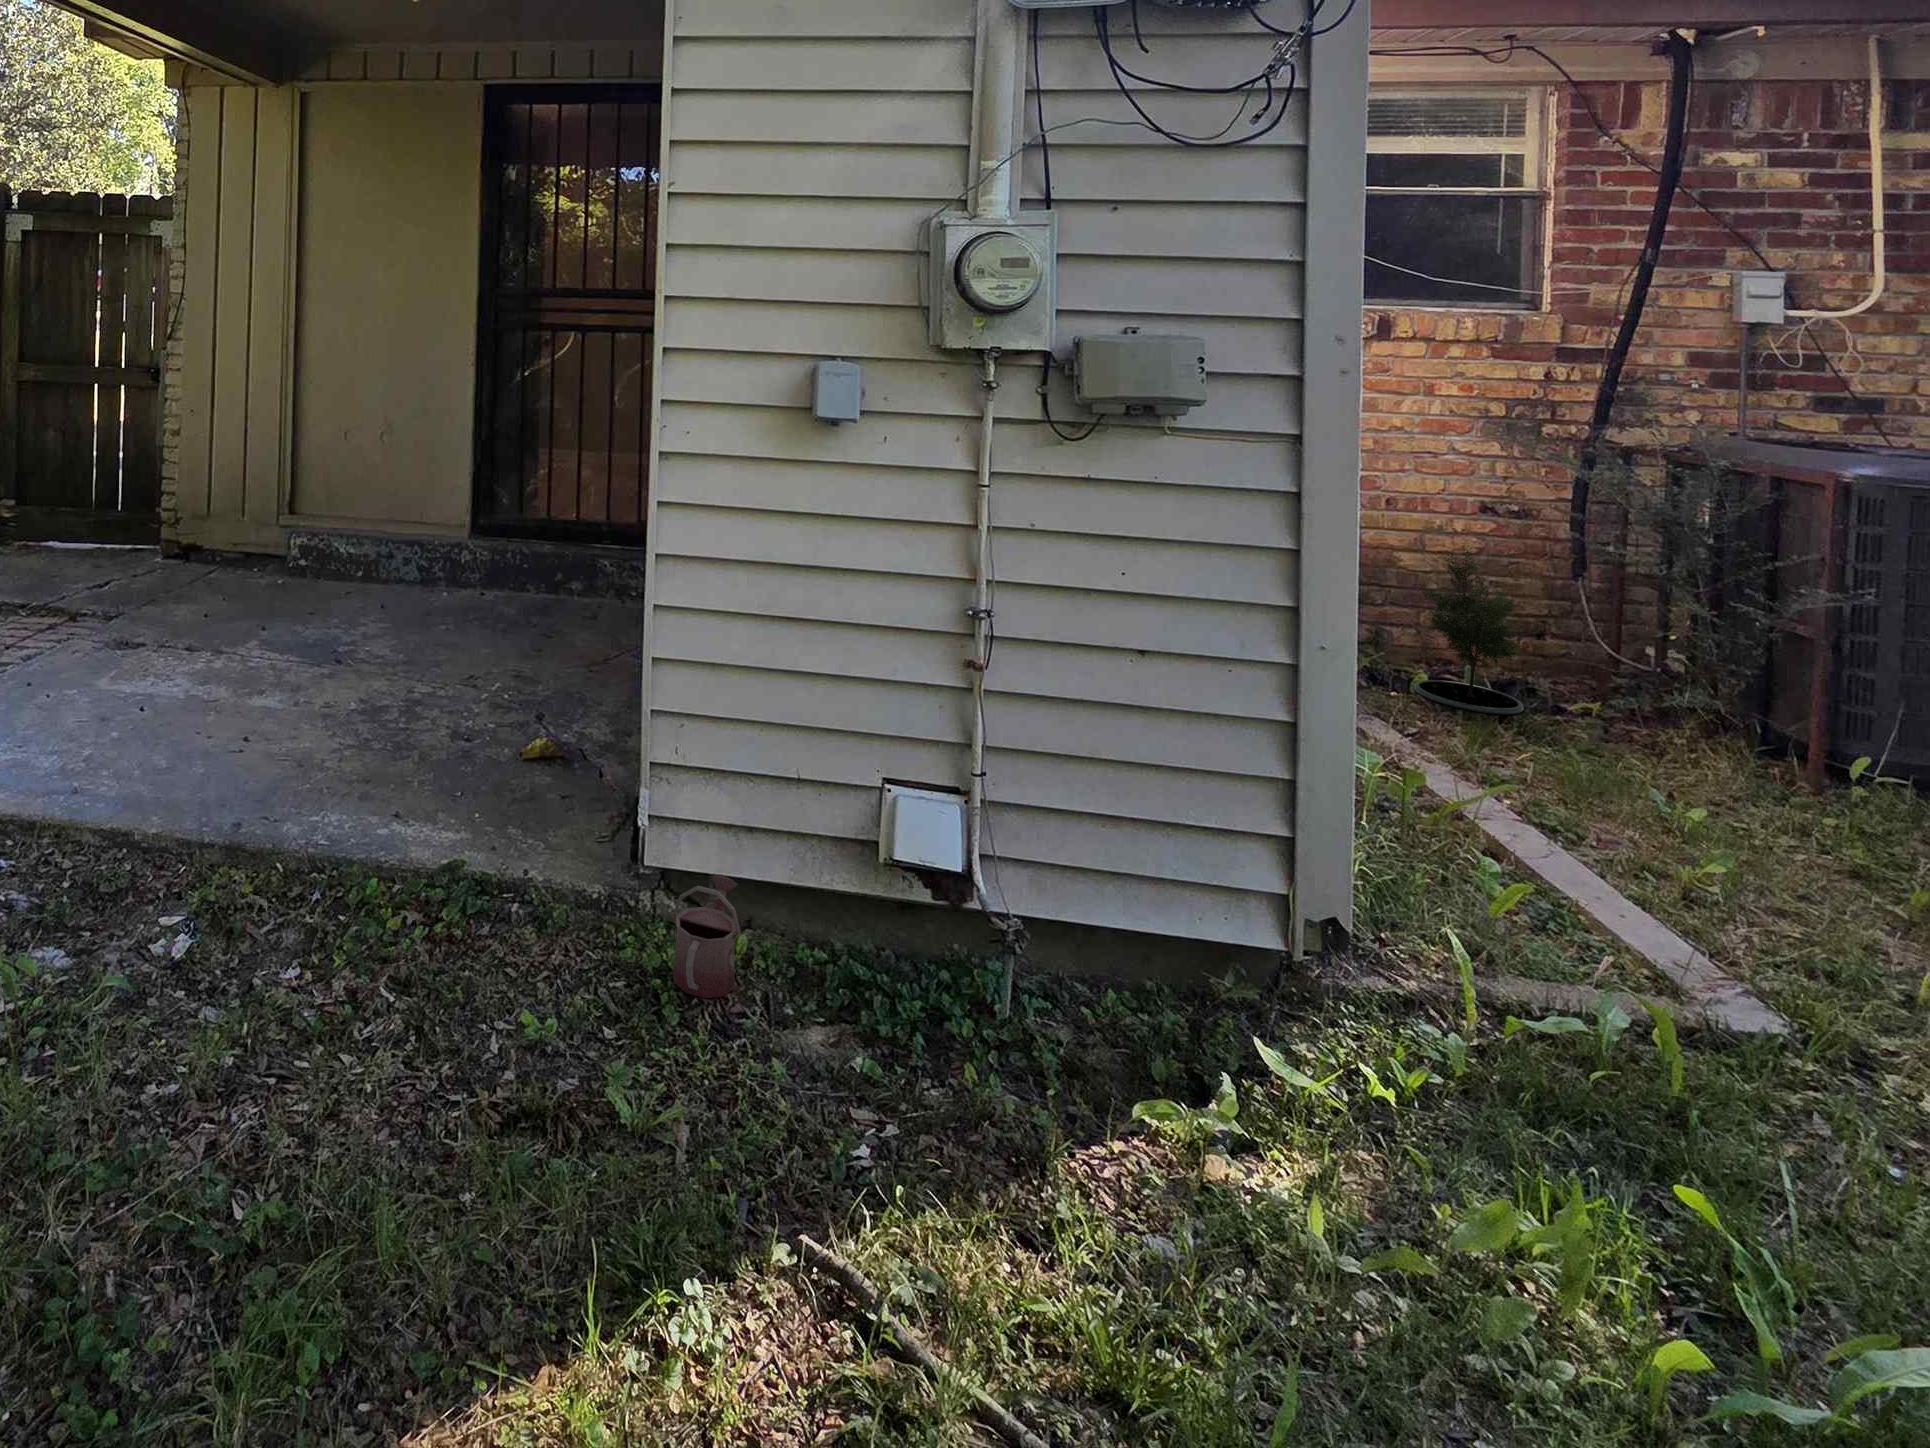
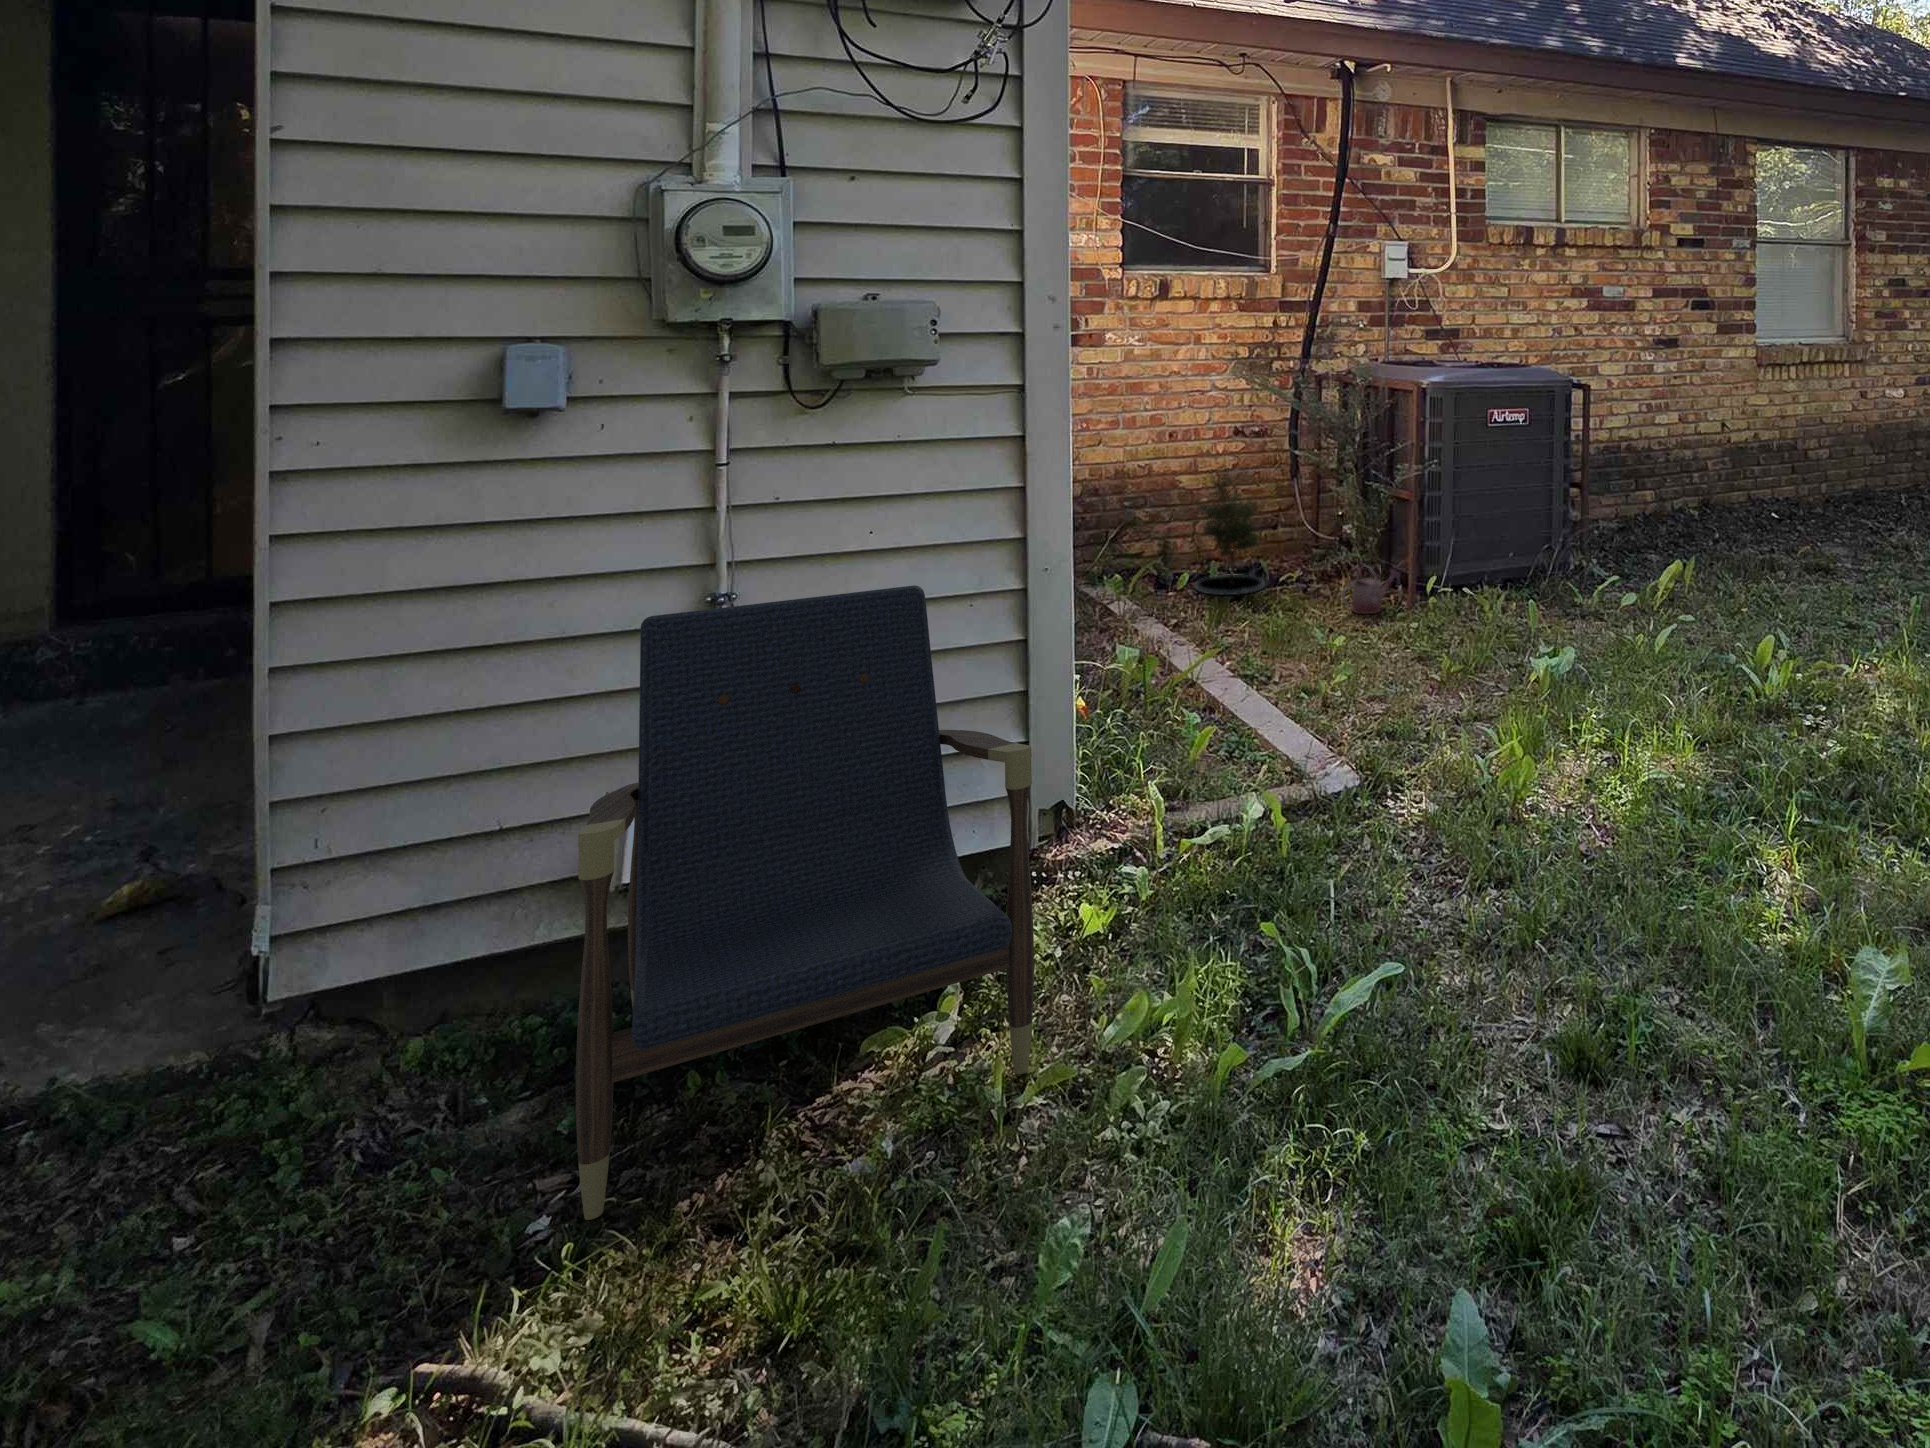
lounge chair: none [892,618,1356,1245] -> present [576,585,1034,1220]
watering can: present [672,875,741,998] -> present [1342,566,1400,614]

